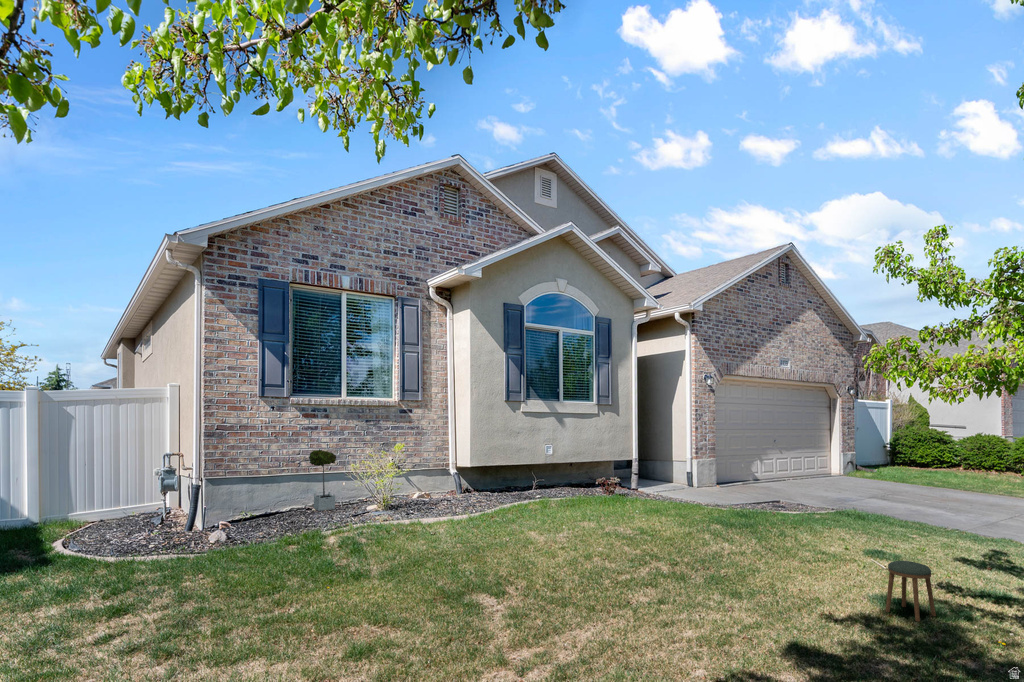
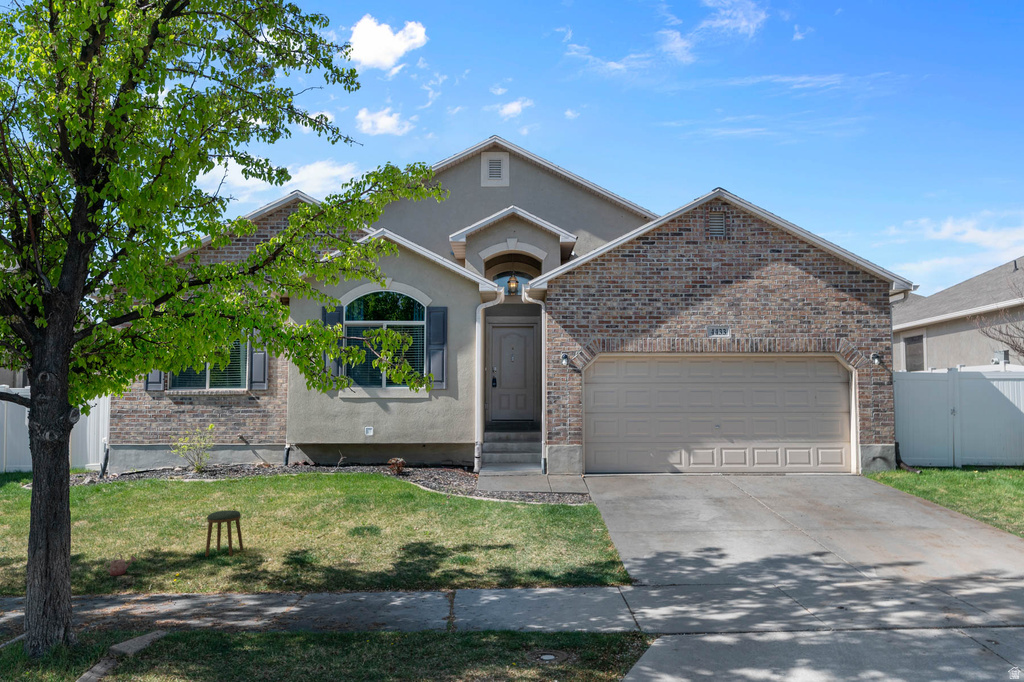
potted tree: present [309,449,336,511] -> none [169,426,190,469]
watering can: none [954,634,980,666] -> present [104,553,136,576]

